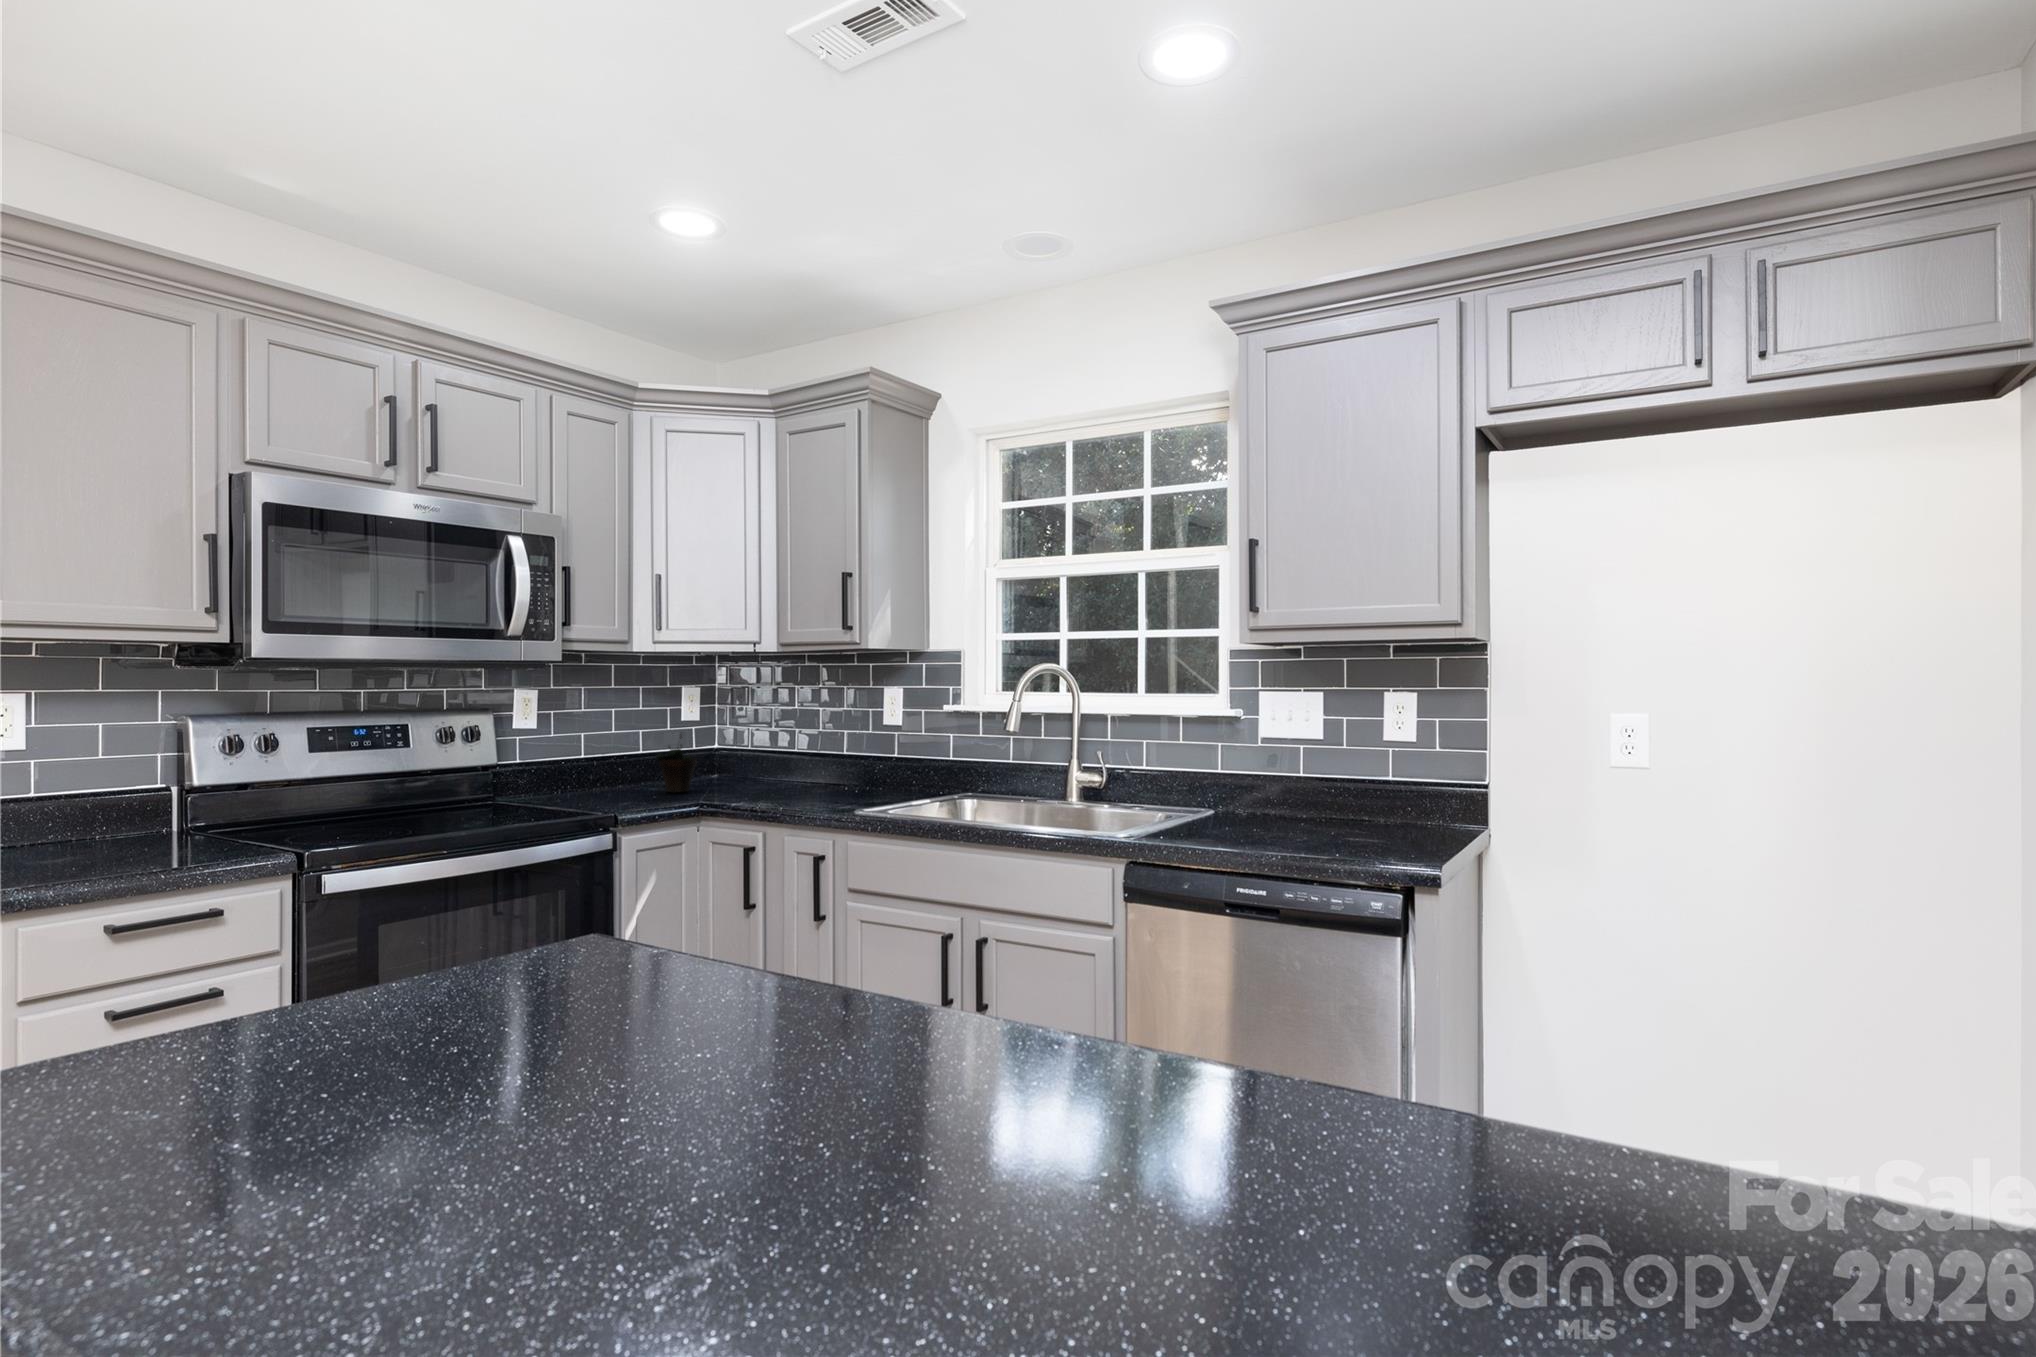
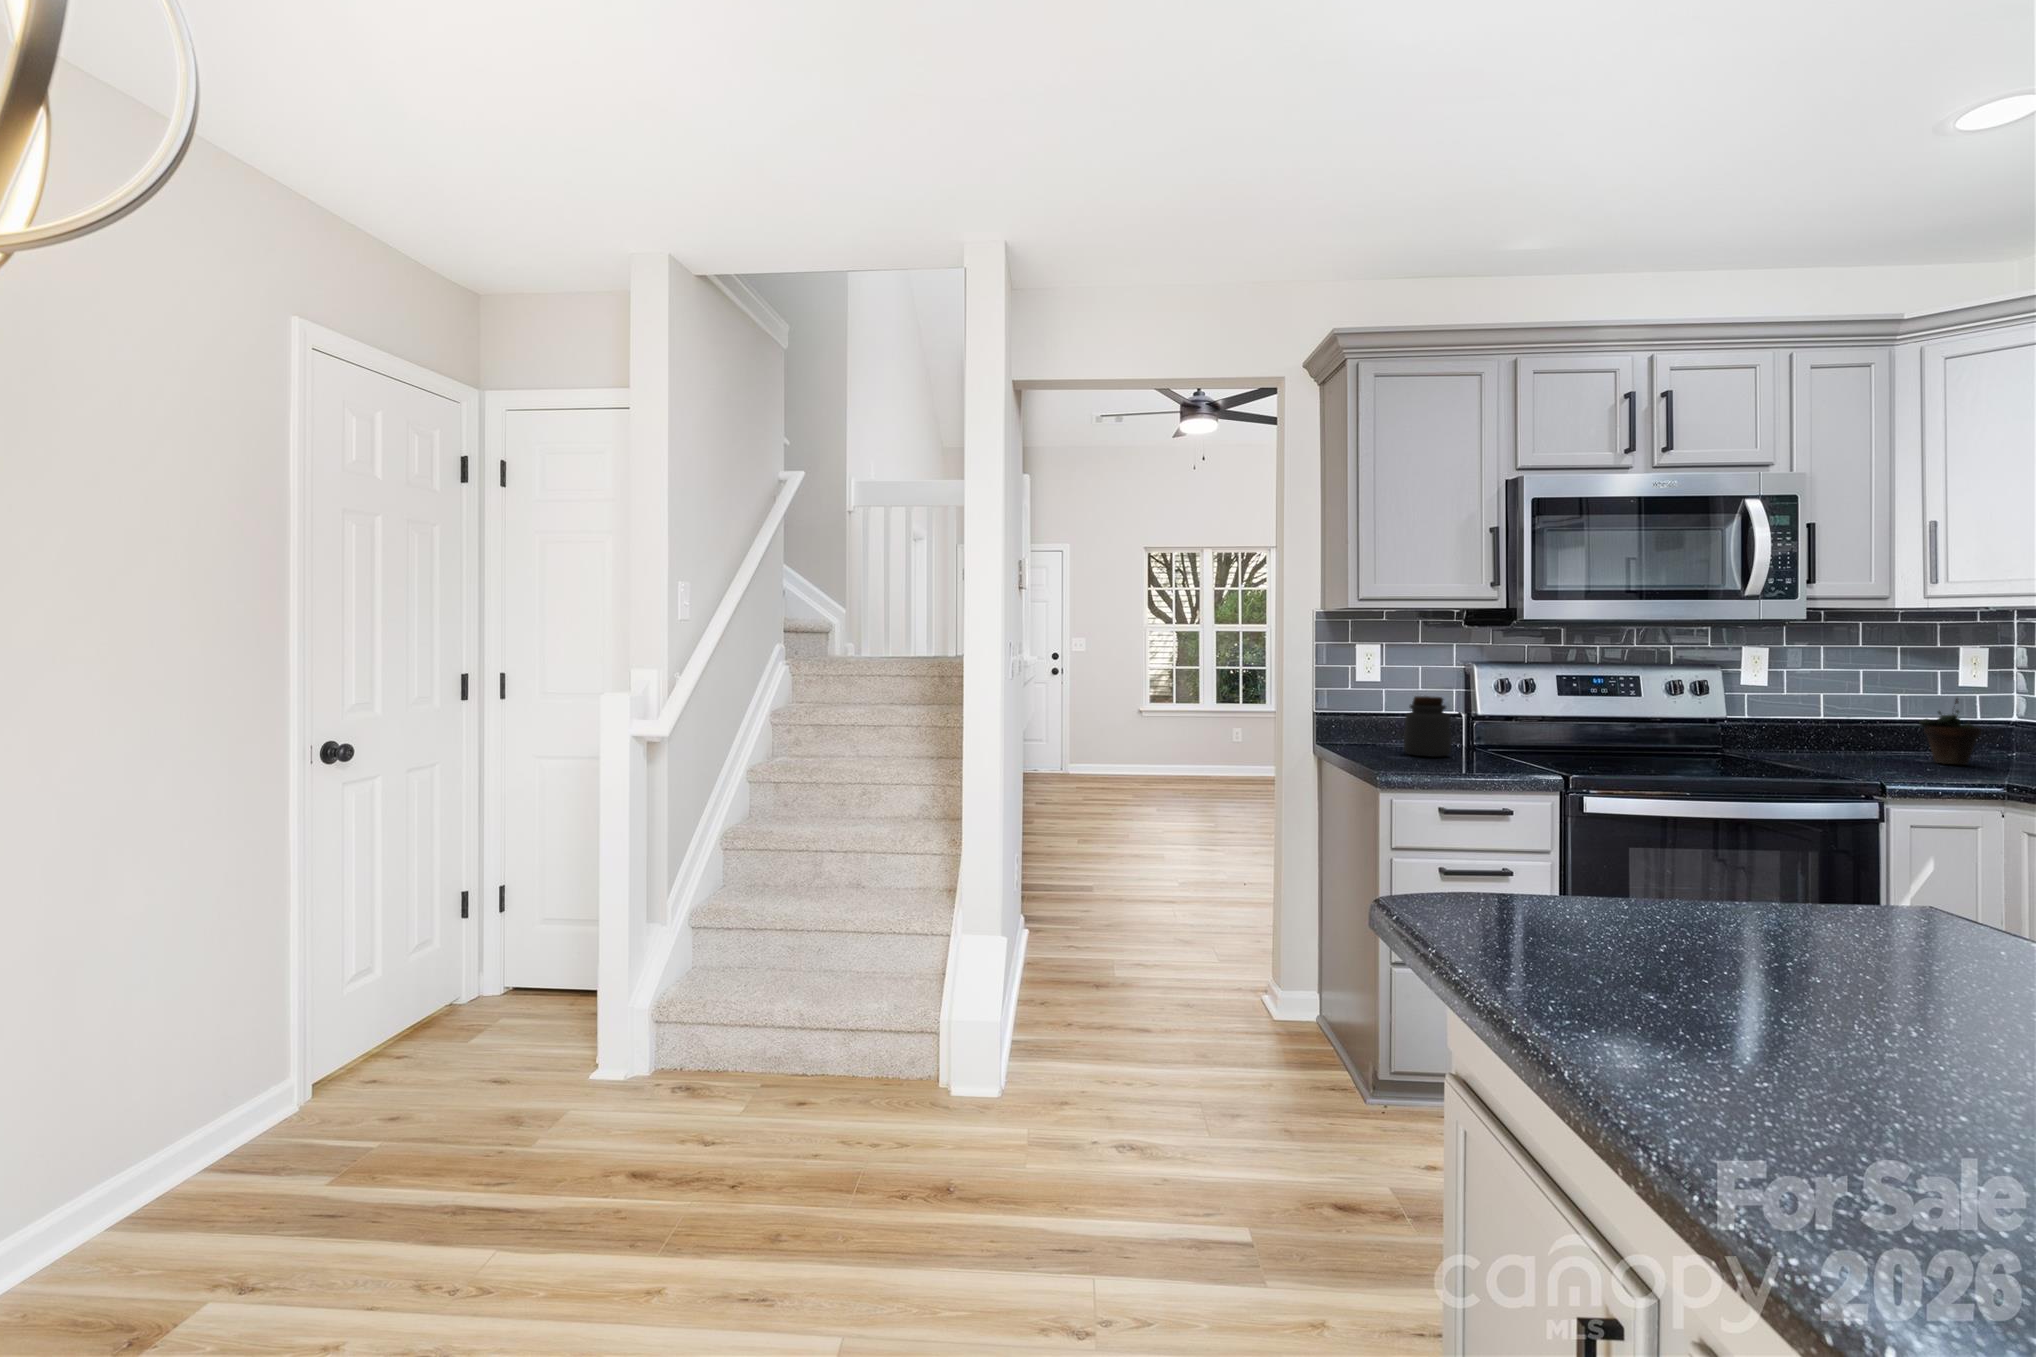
jar: none [63,761,146,848] -> present [1403,696,1451,757]

